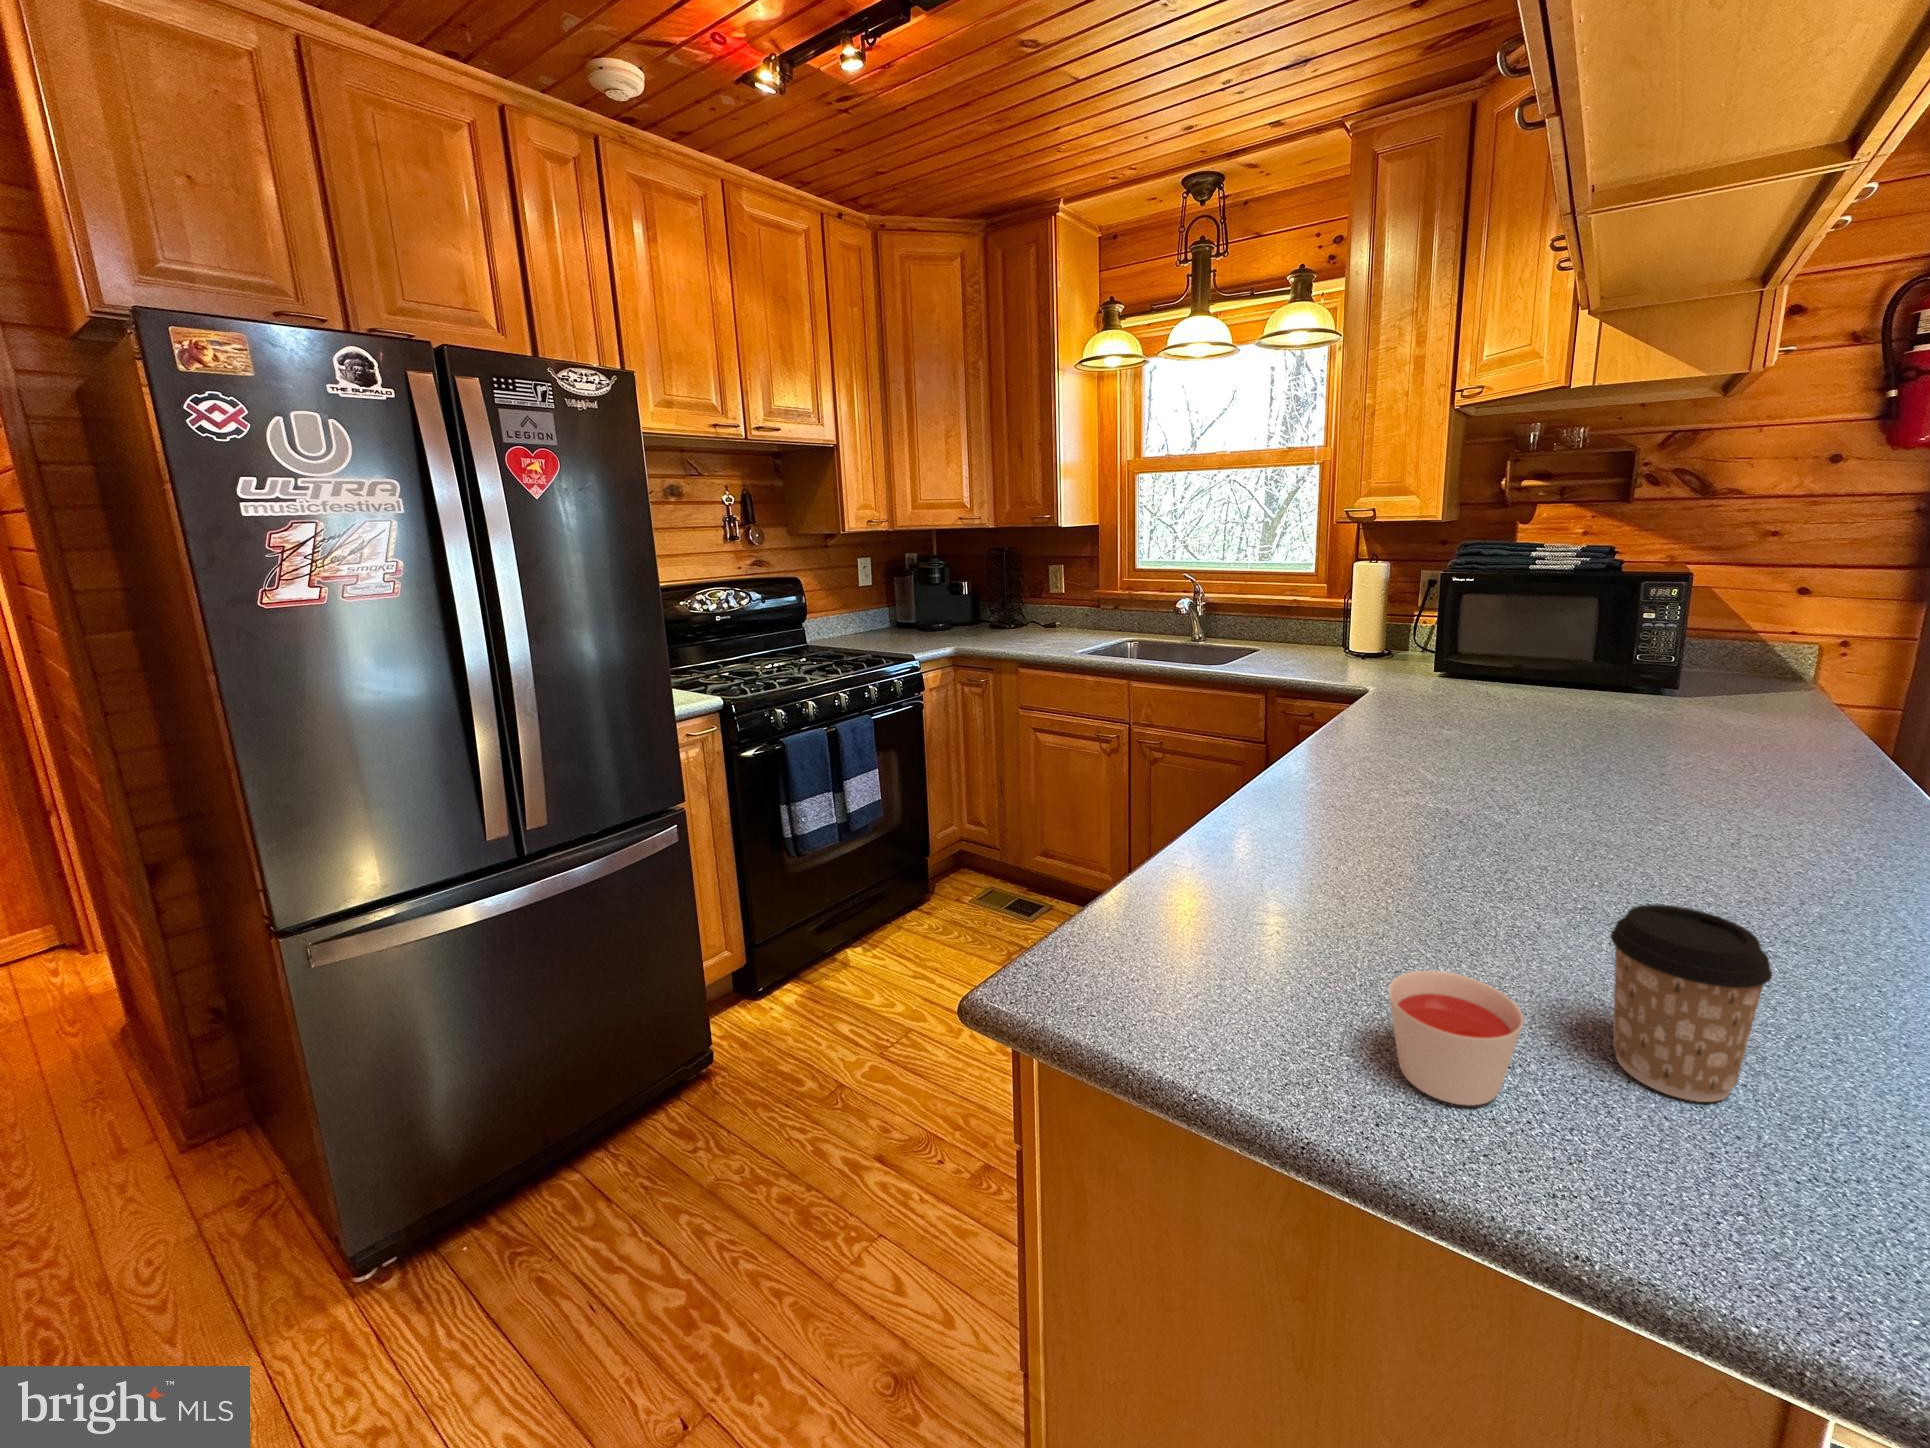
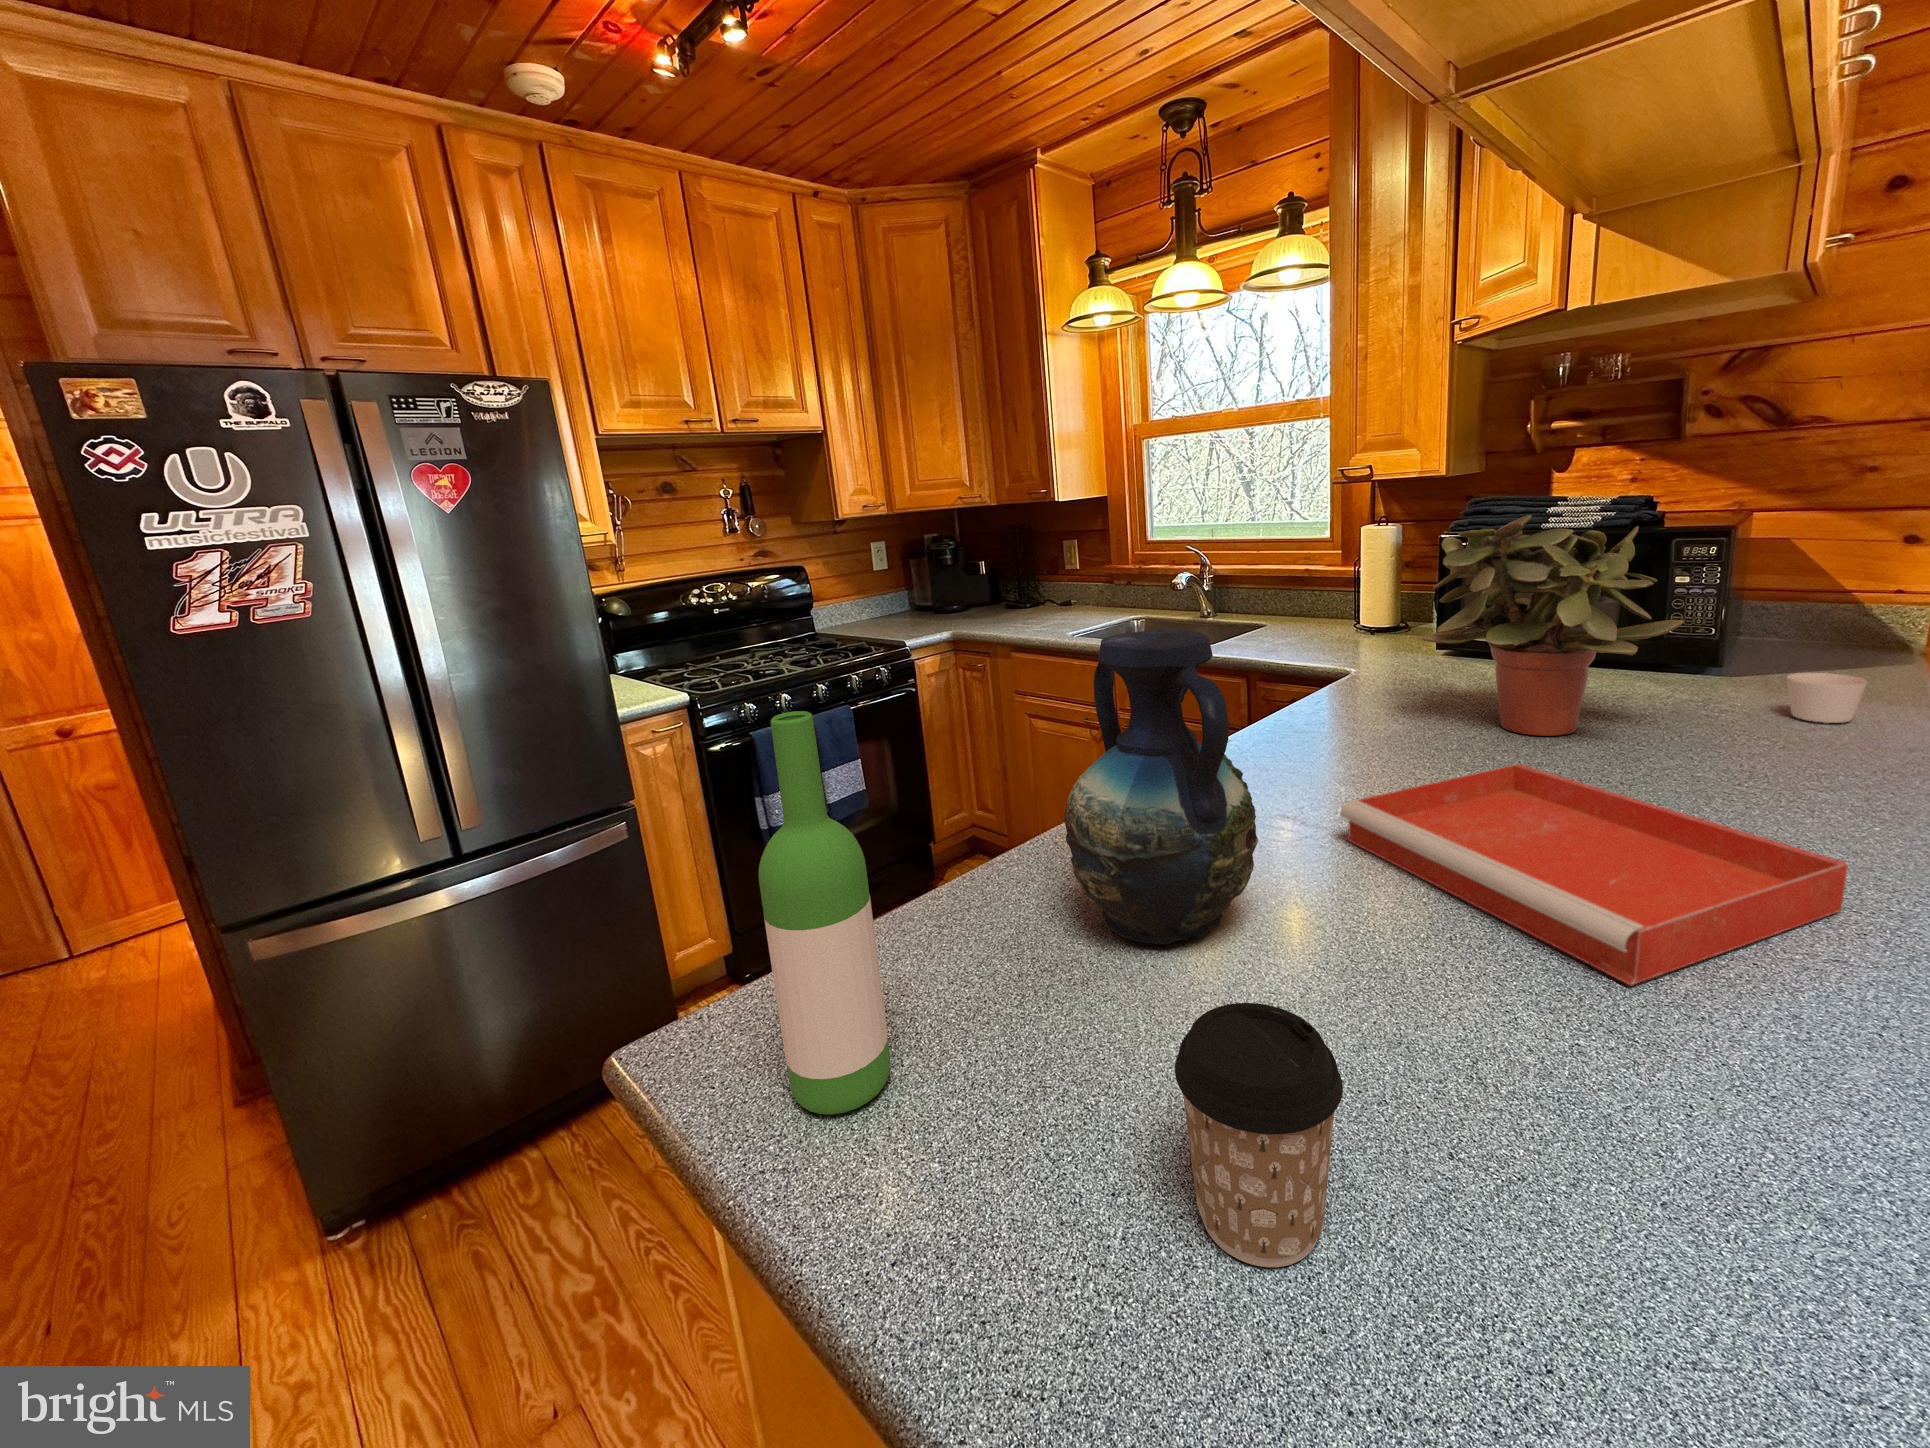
potted plant: none [1474,554,1690,739] -> present [1422,515,1684,736]
vase: none [1317,626,1505,894] -> present [1064,628,1258,945]
wine bottle: none [1201,673,1298,1027] -> present [759,711,890,1114]
tray: none [1489,756,1908,911] -> present [1341,764,1848,985]
candle: present [1389,971,1523,1105] -> present [1787,673,1867,723]

